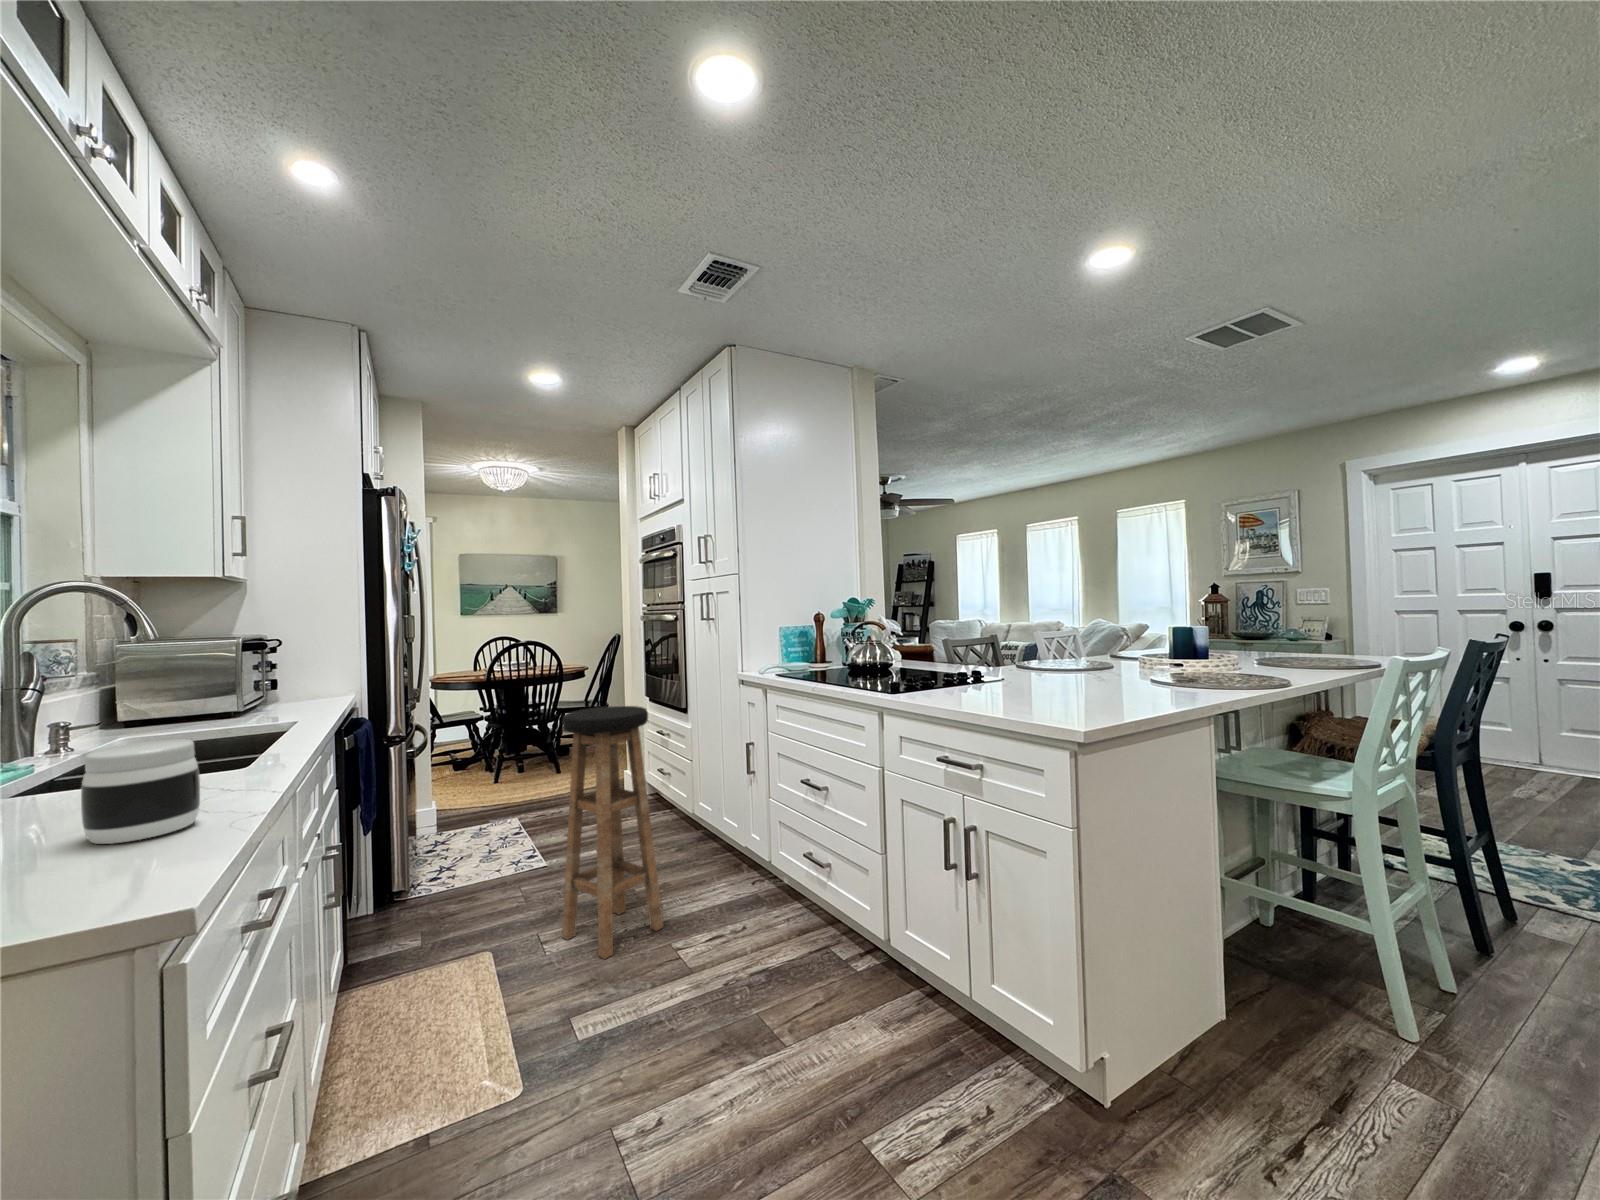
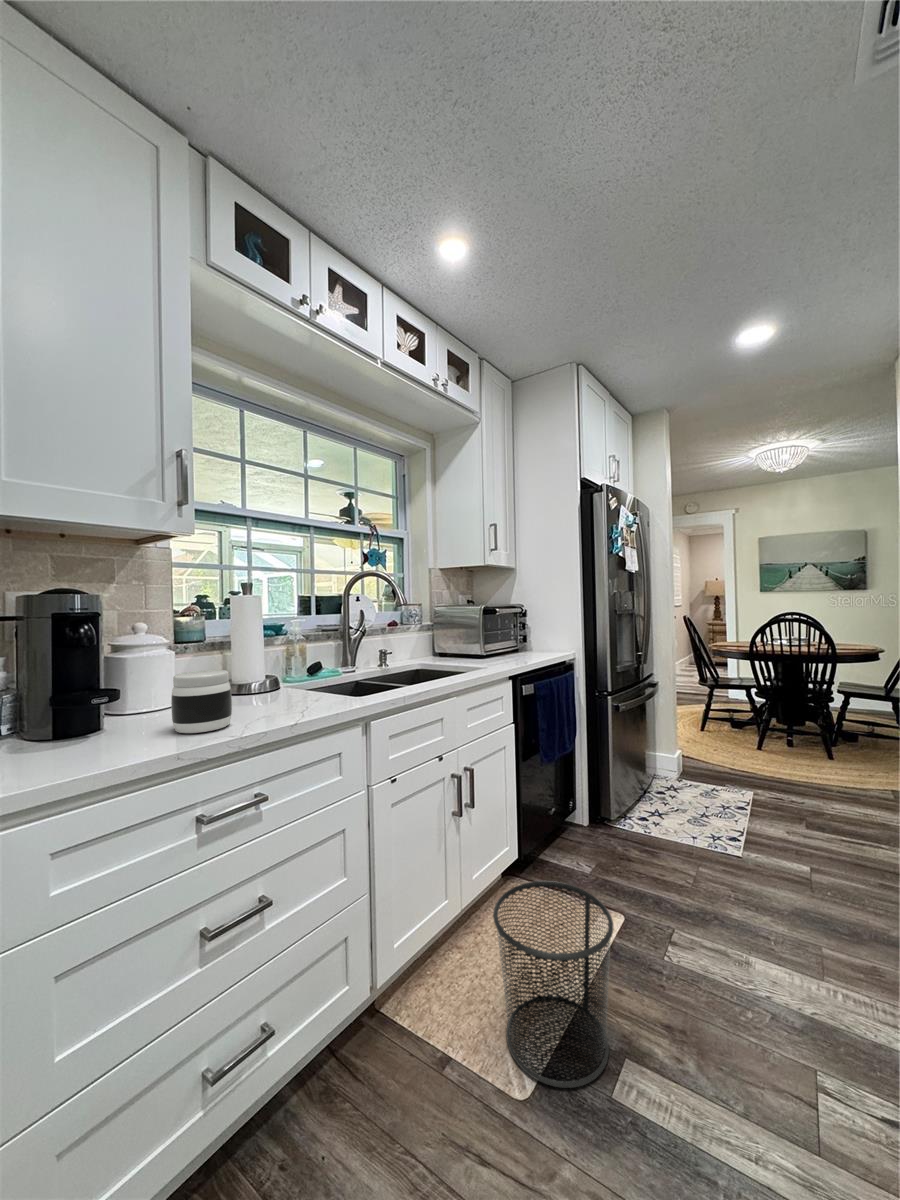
bar stool: present [562,706,664,959] -> none [684,700,827,1035]
waste bin: none [443,903,568,1084] -> present [493,881,613,1088]

